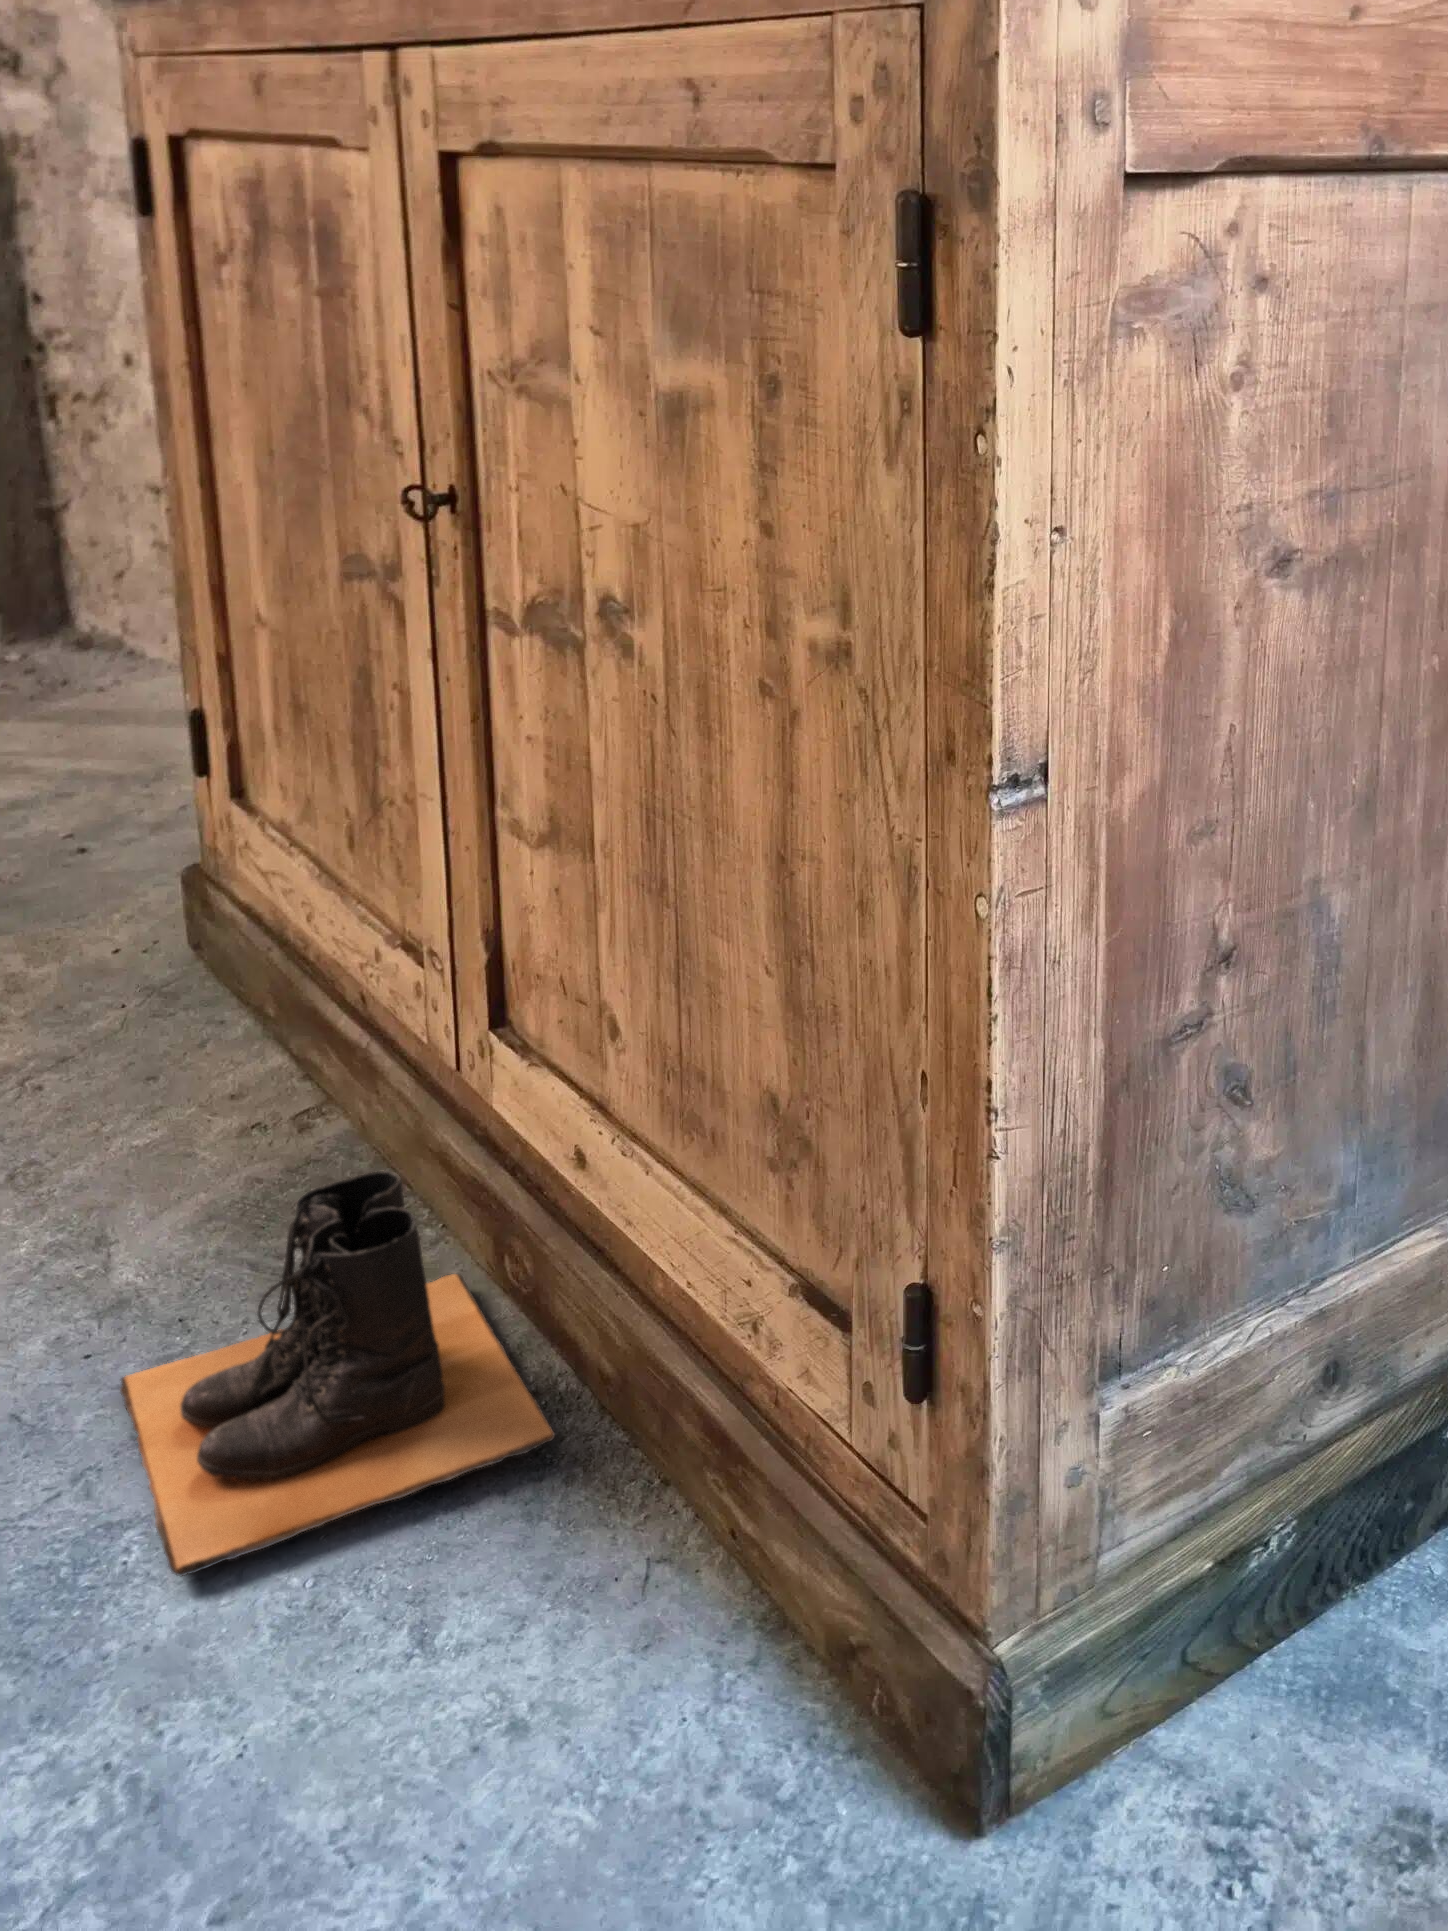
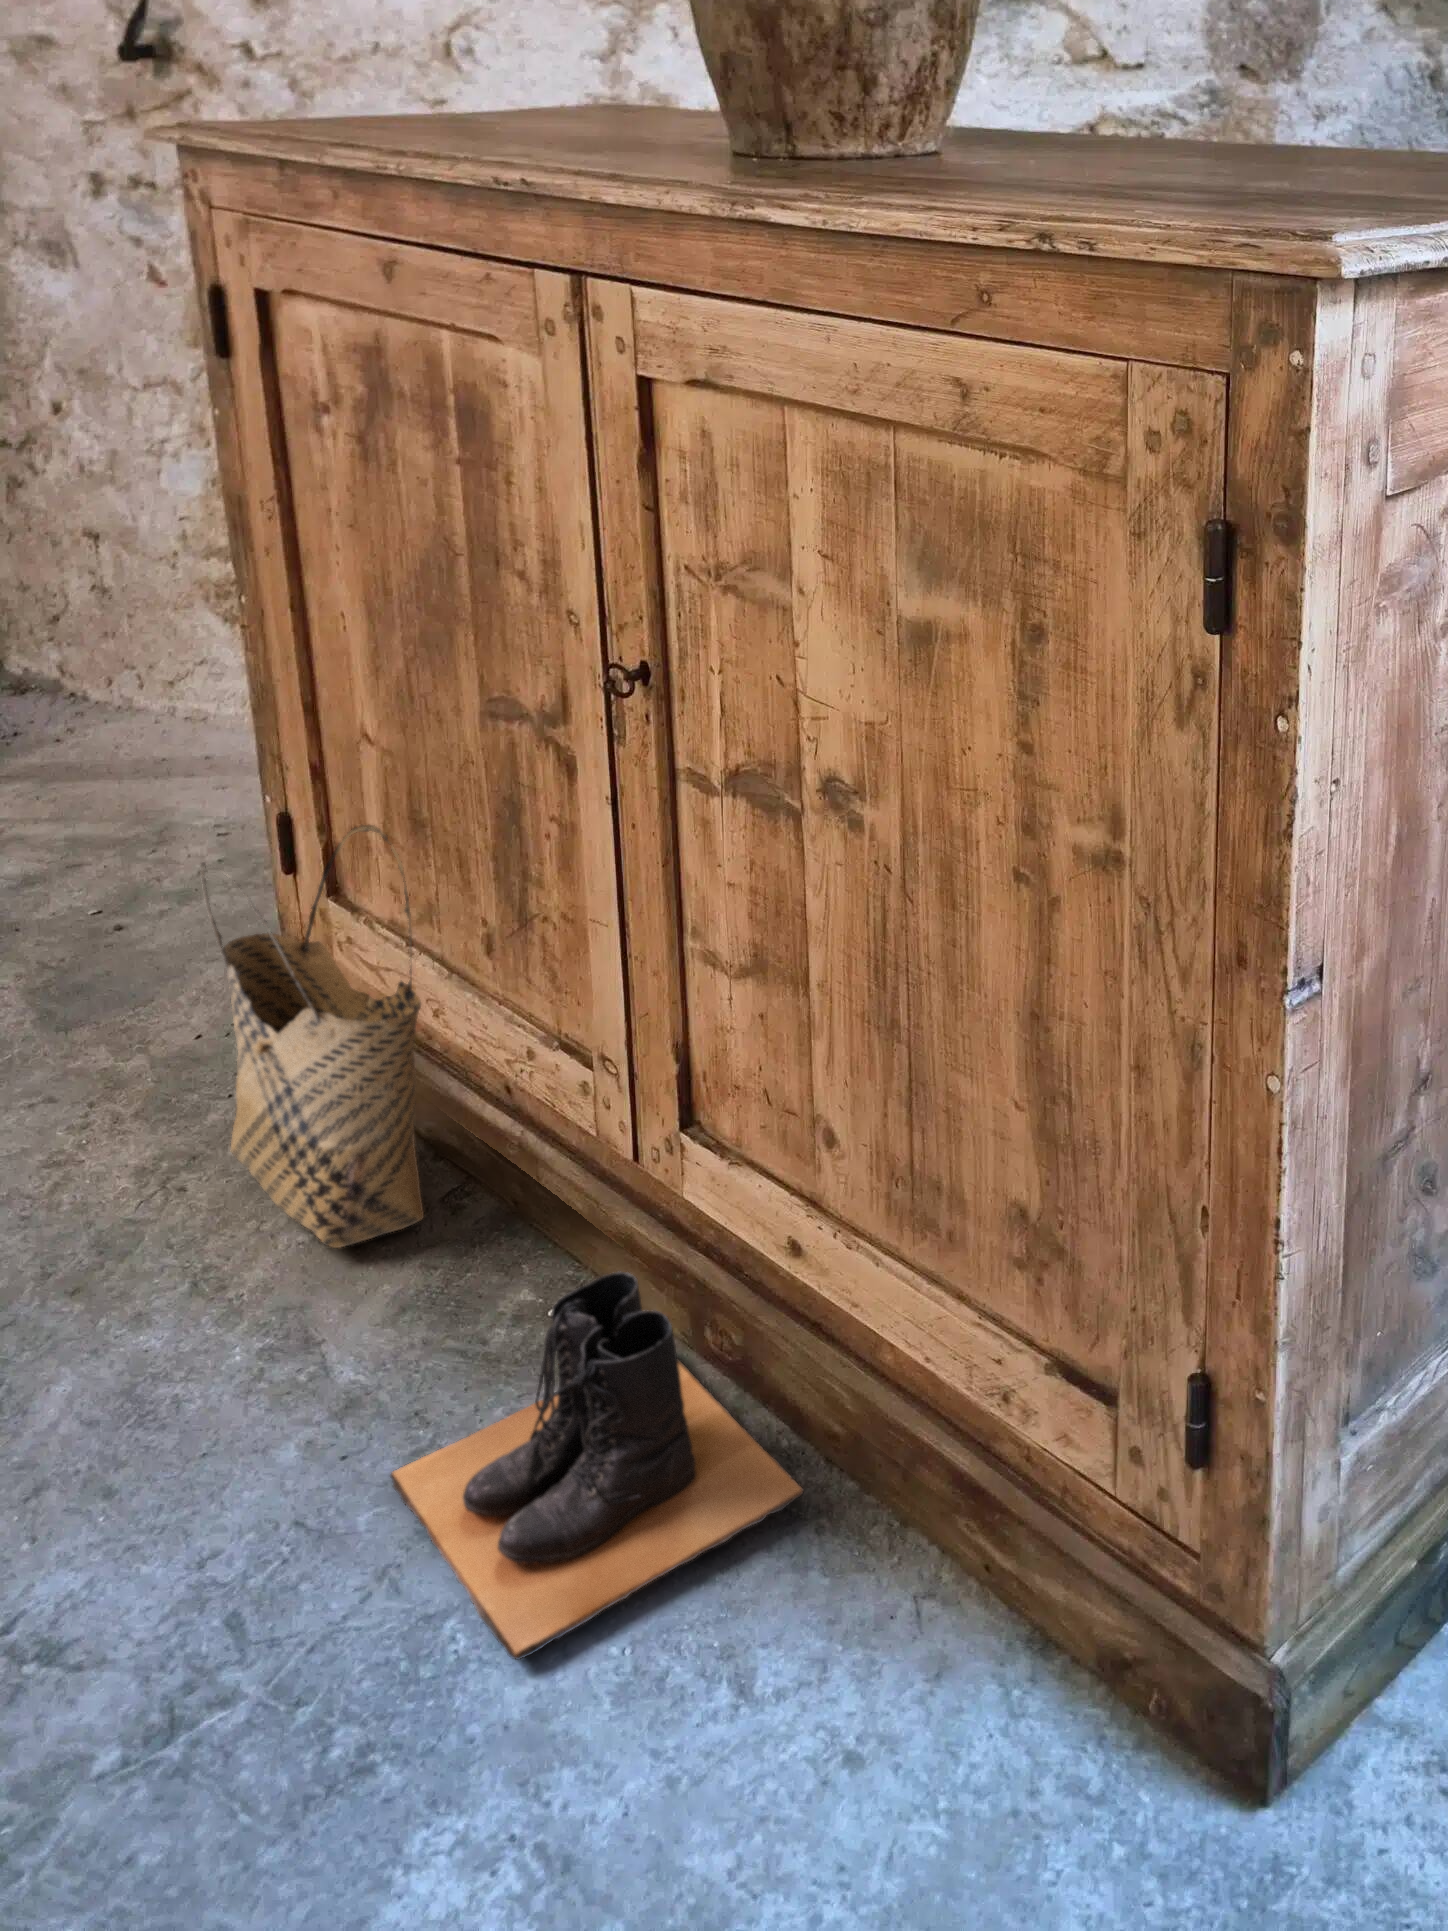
woven basket: none [47,706,265,1156] -> present [200,825,424,1248]

